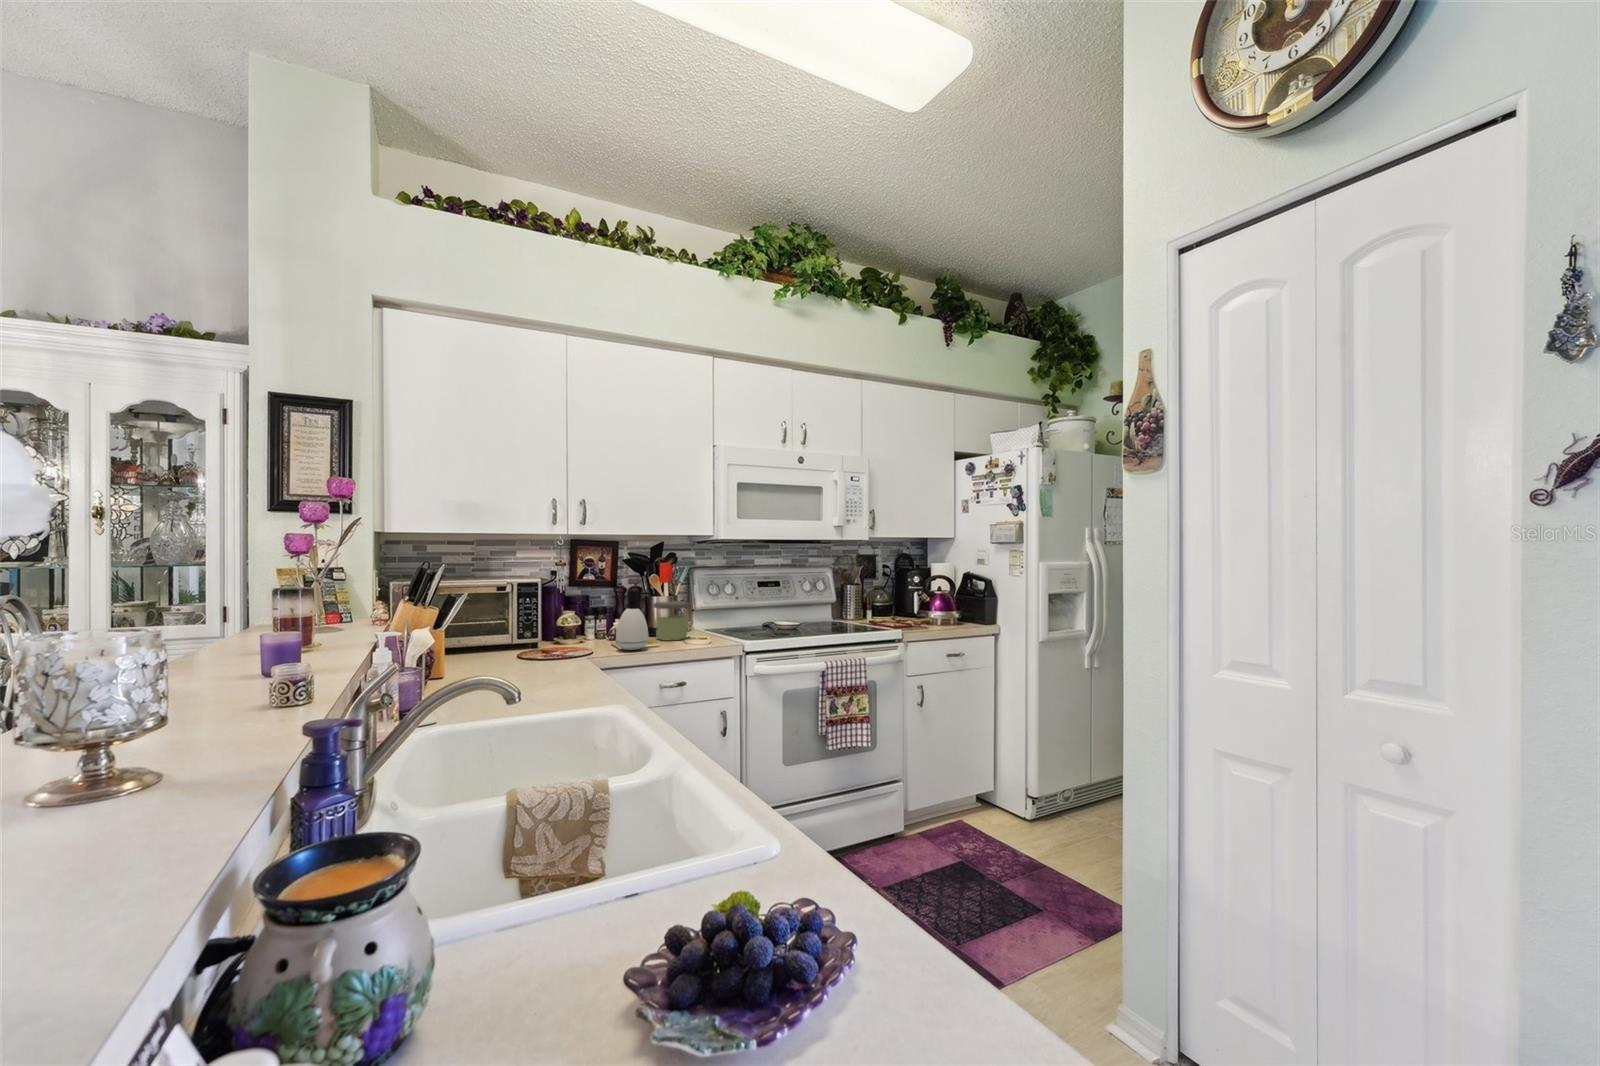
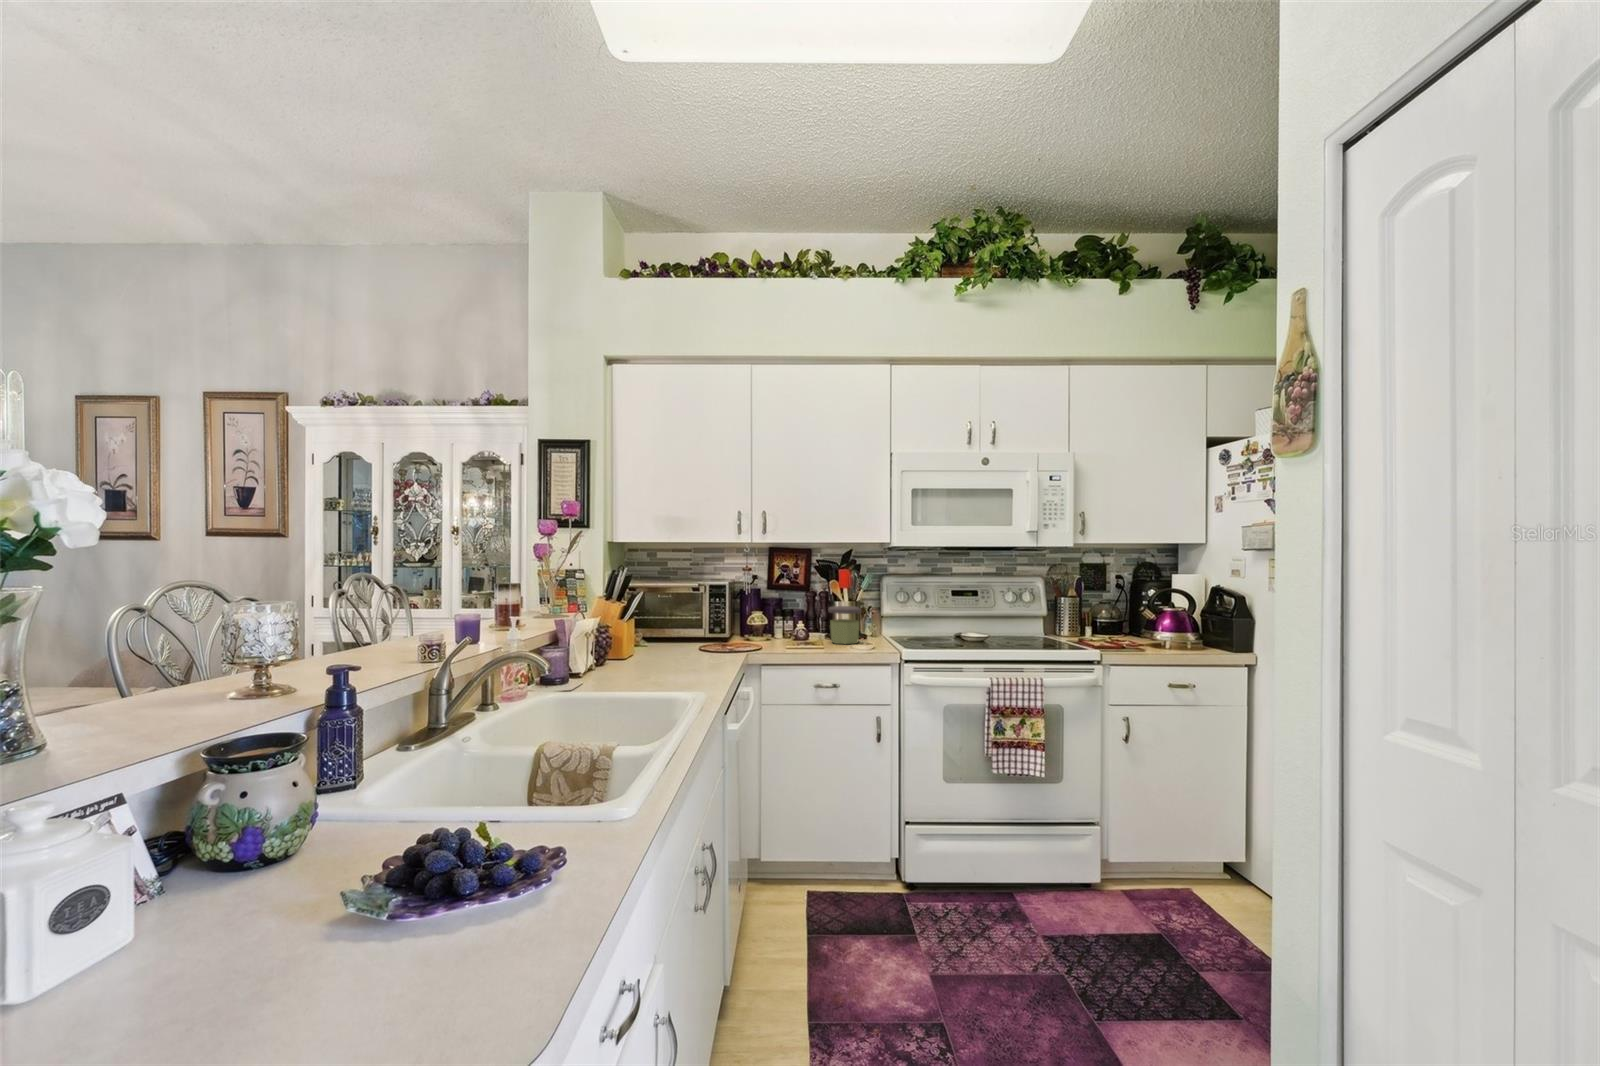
soap dispenser: present [616,590,650,650] -> none [779,594,810,650]

